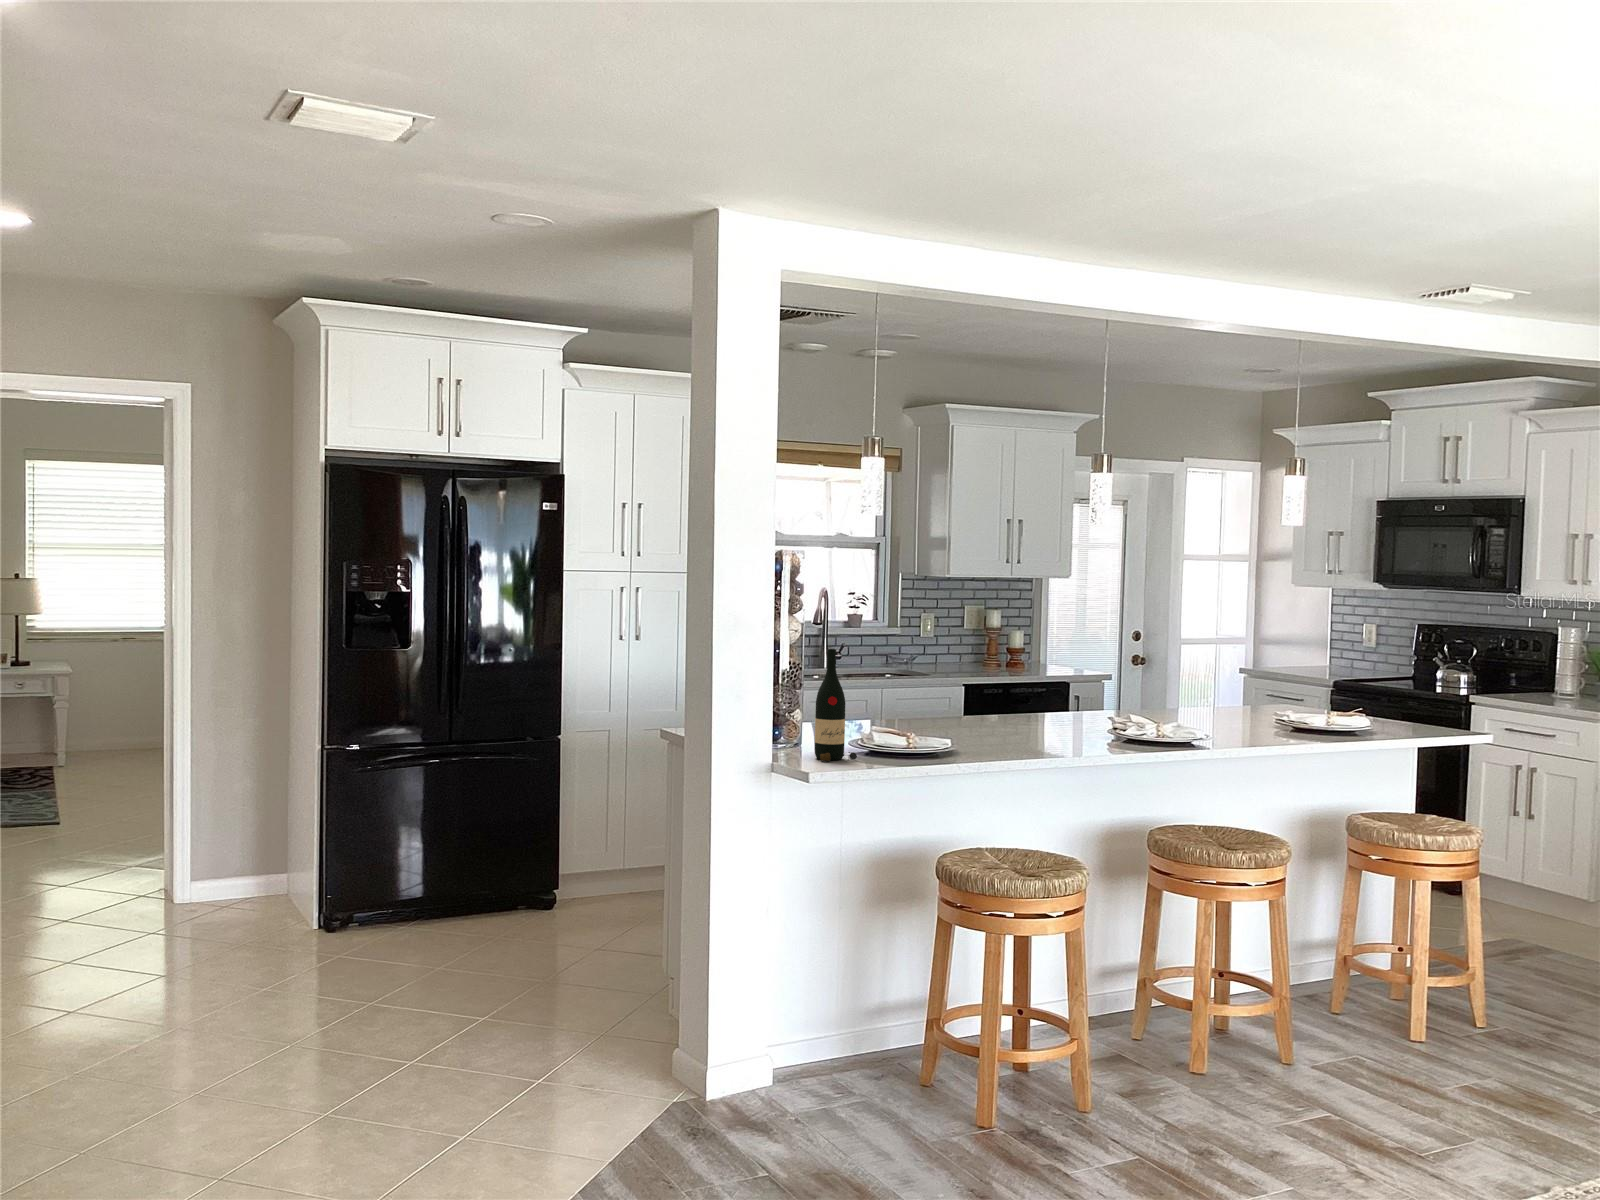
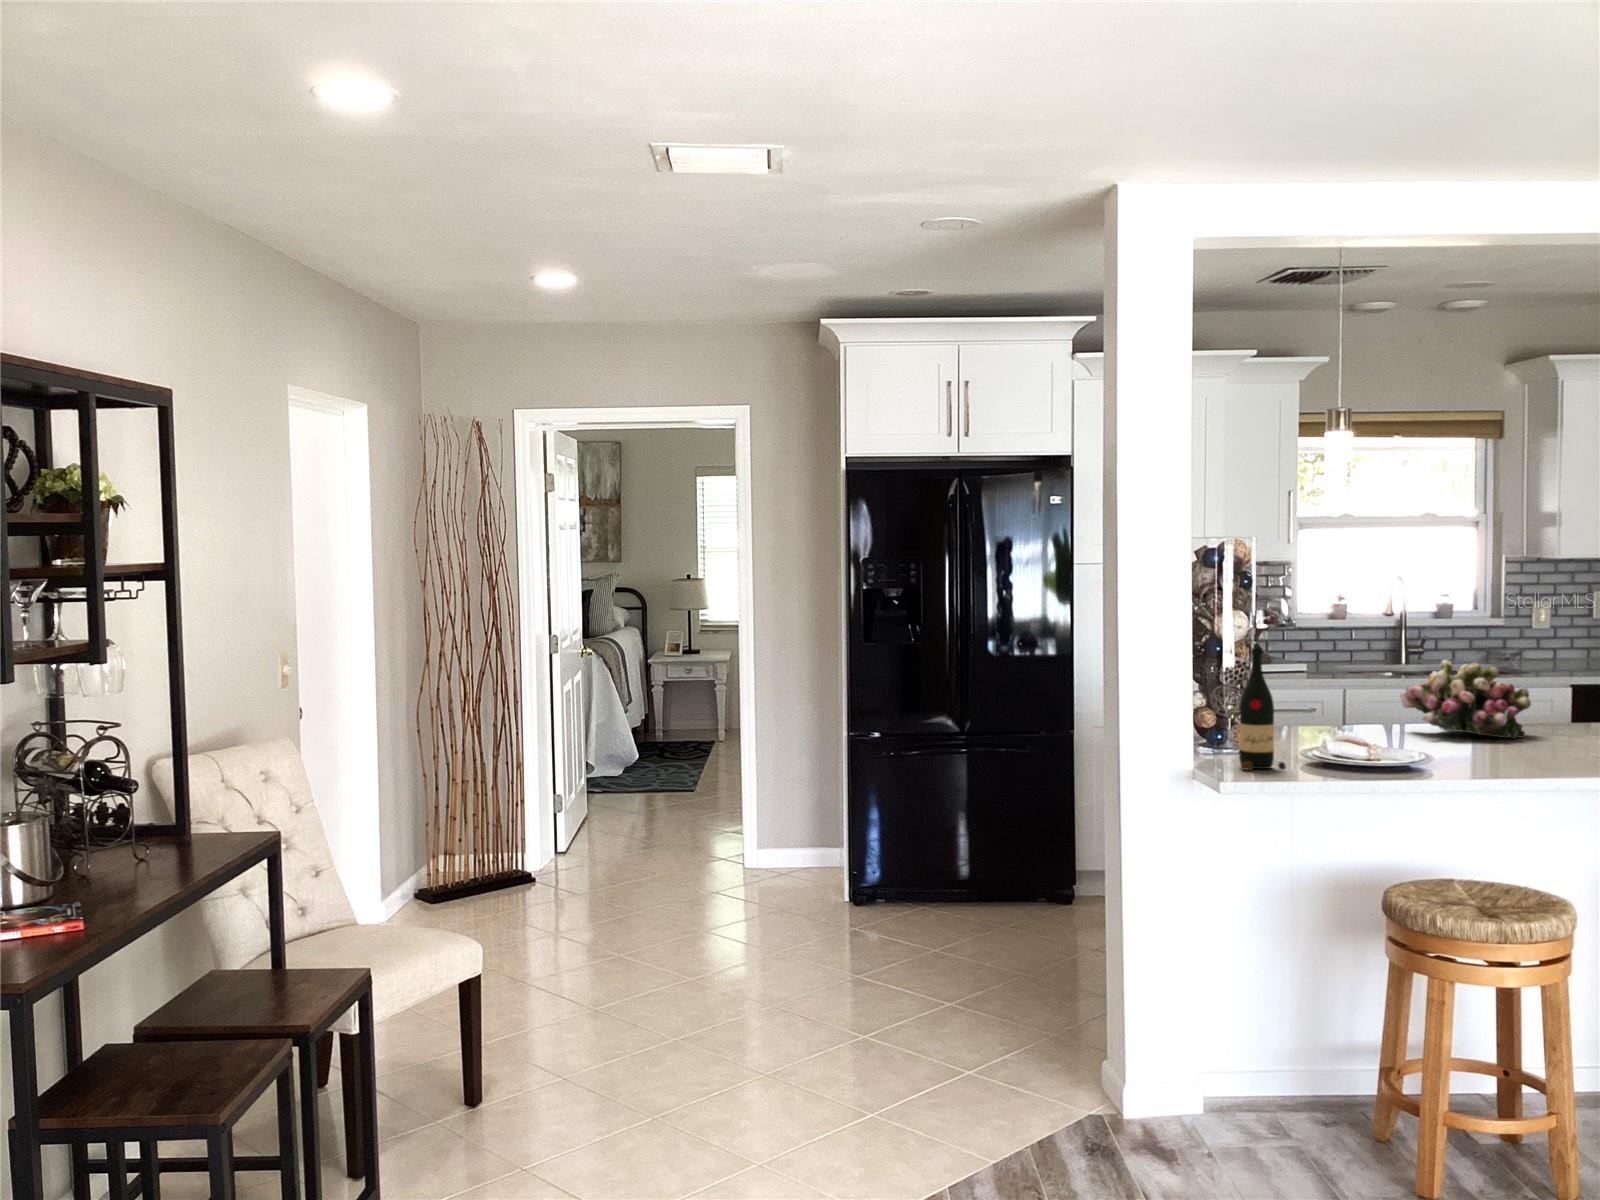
flower arrangement: none [895,661,997,727] -> present [1400,660,1531,738]

